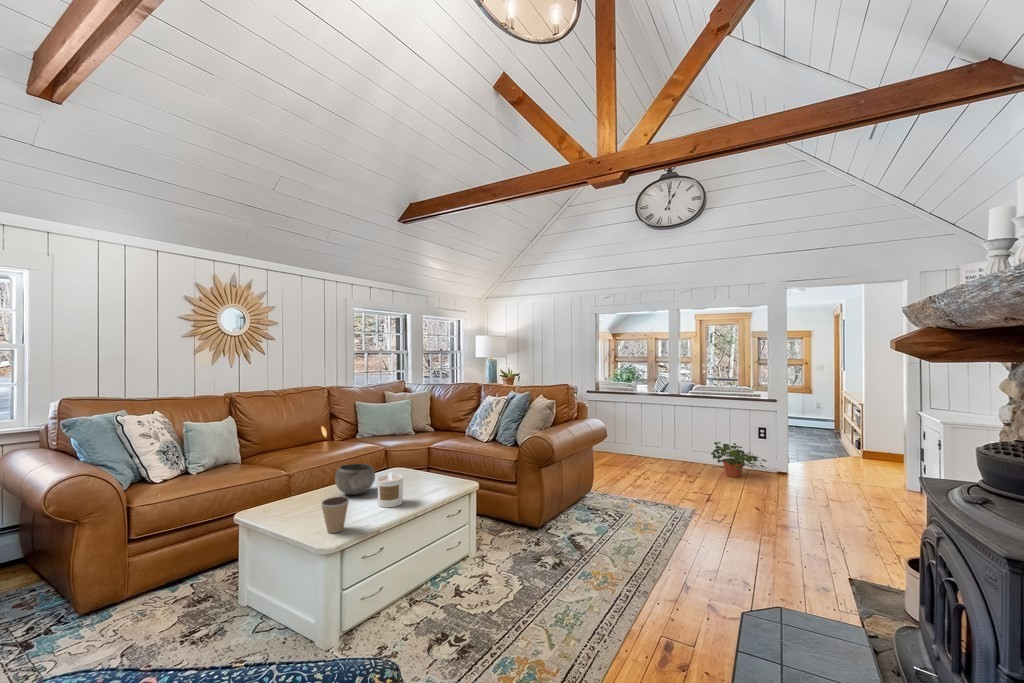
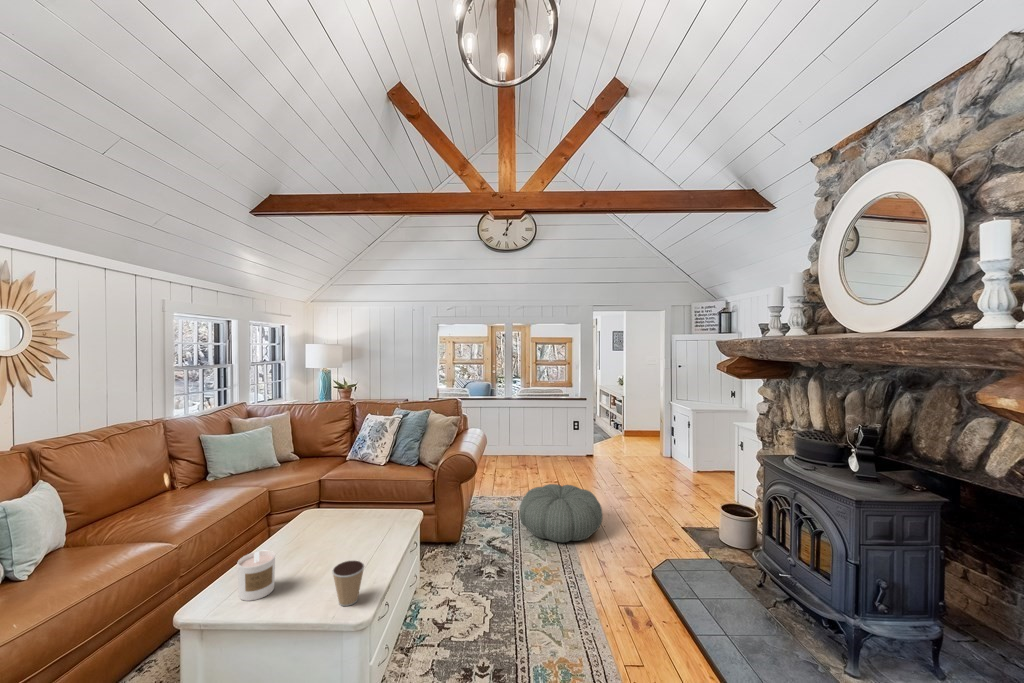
potted plant: present [711,442,767,478] -> none [543,435,583,463]
bowl: present [335,464,375,495] -> none [280,516,329,556]
candle: present [377,472,403,507] -> present [237,551,275,601]
pouf: none [613,489,717,559] -> present [519,484,603,542]

